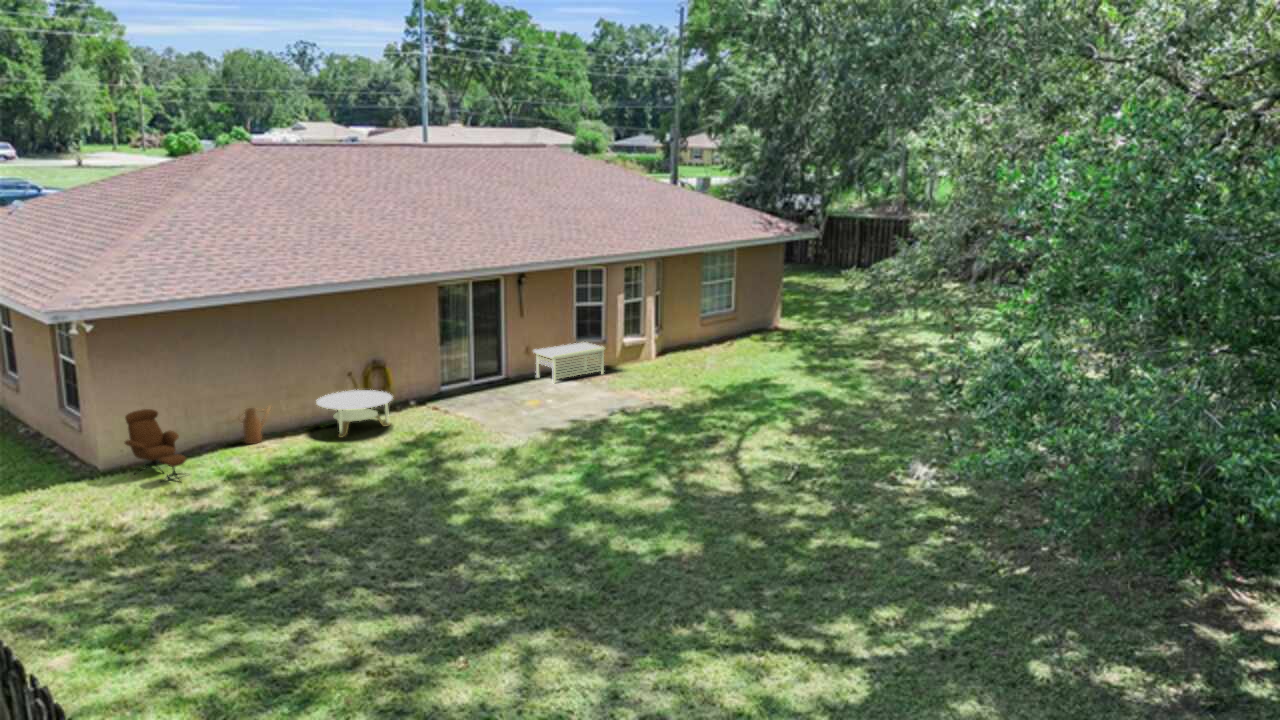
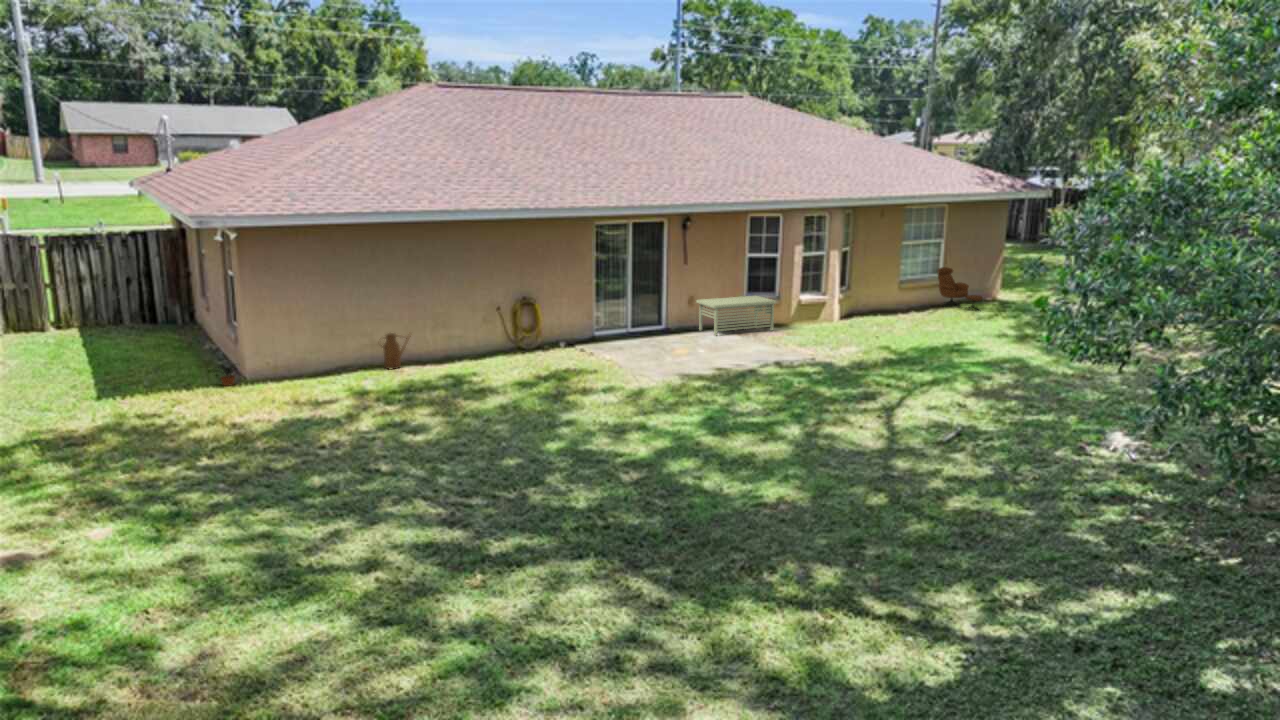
round table: present [316,390,393,438] -> none [456,325,532,369]
lounge chair: present [125,409,186,478] -> present [938,267,982,309]
potted plant: none [63,454,95,478] -> present [218,365,237,386]

